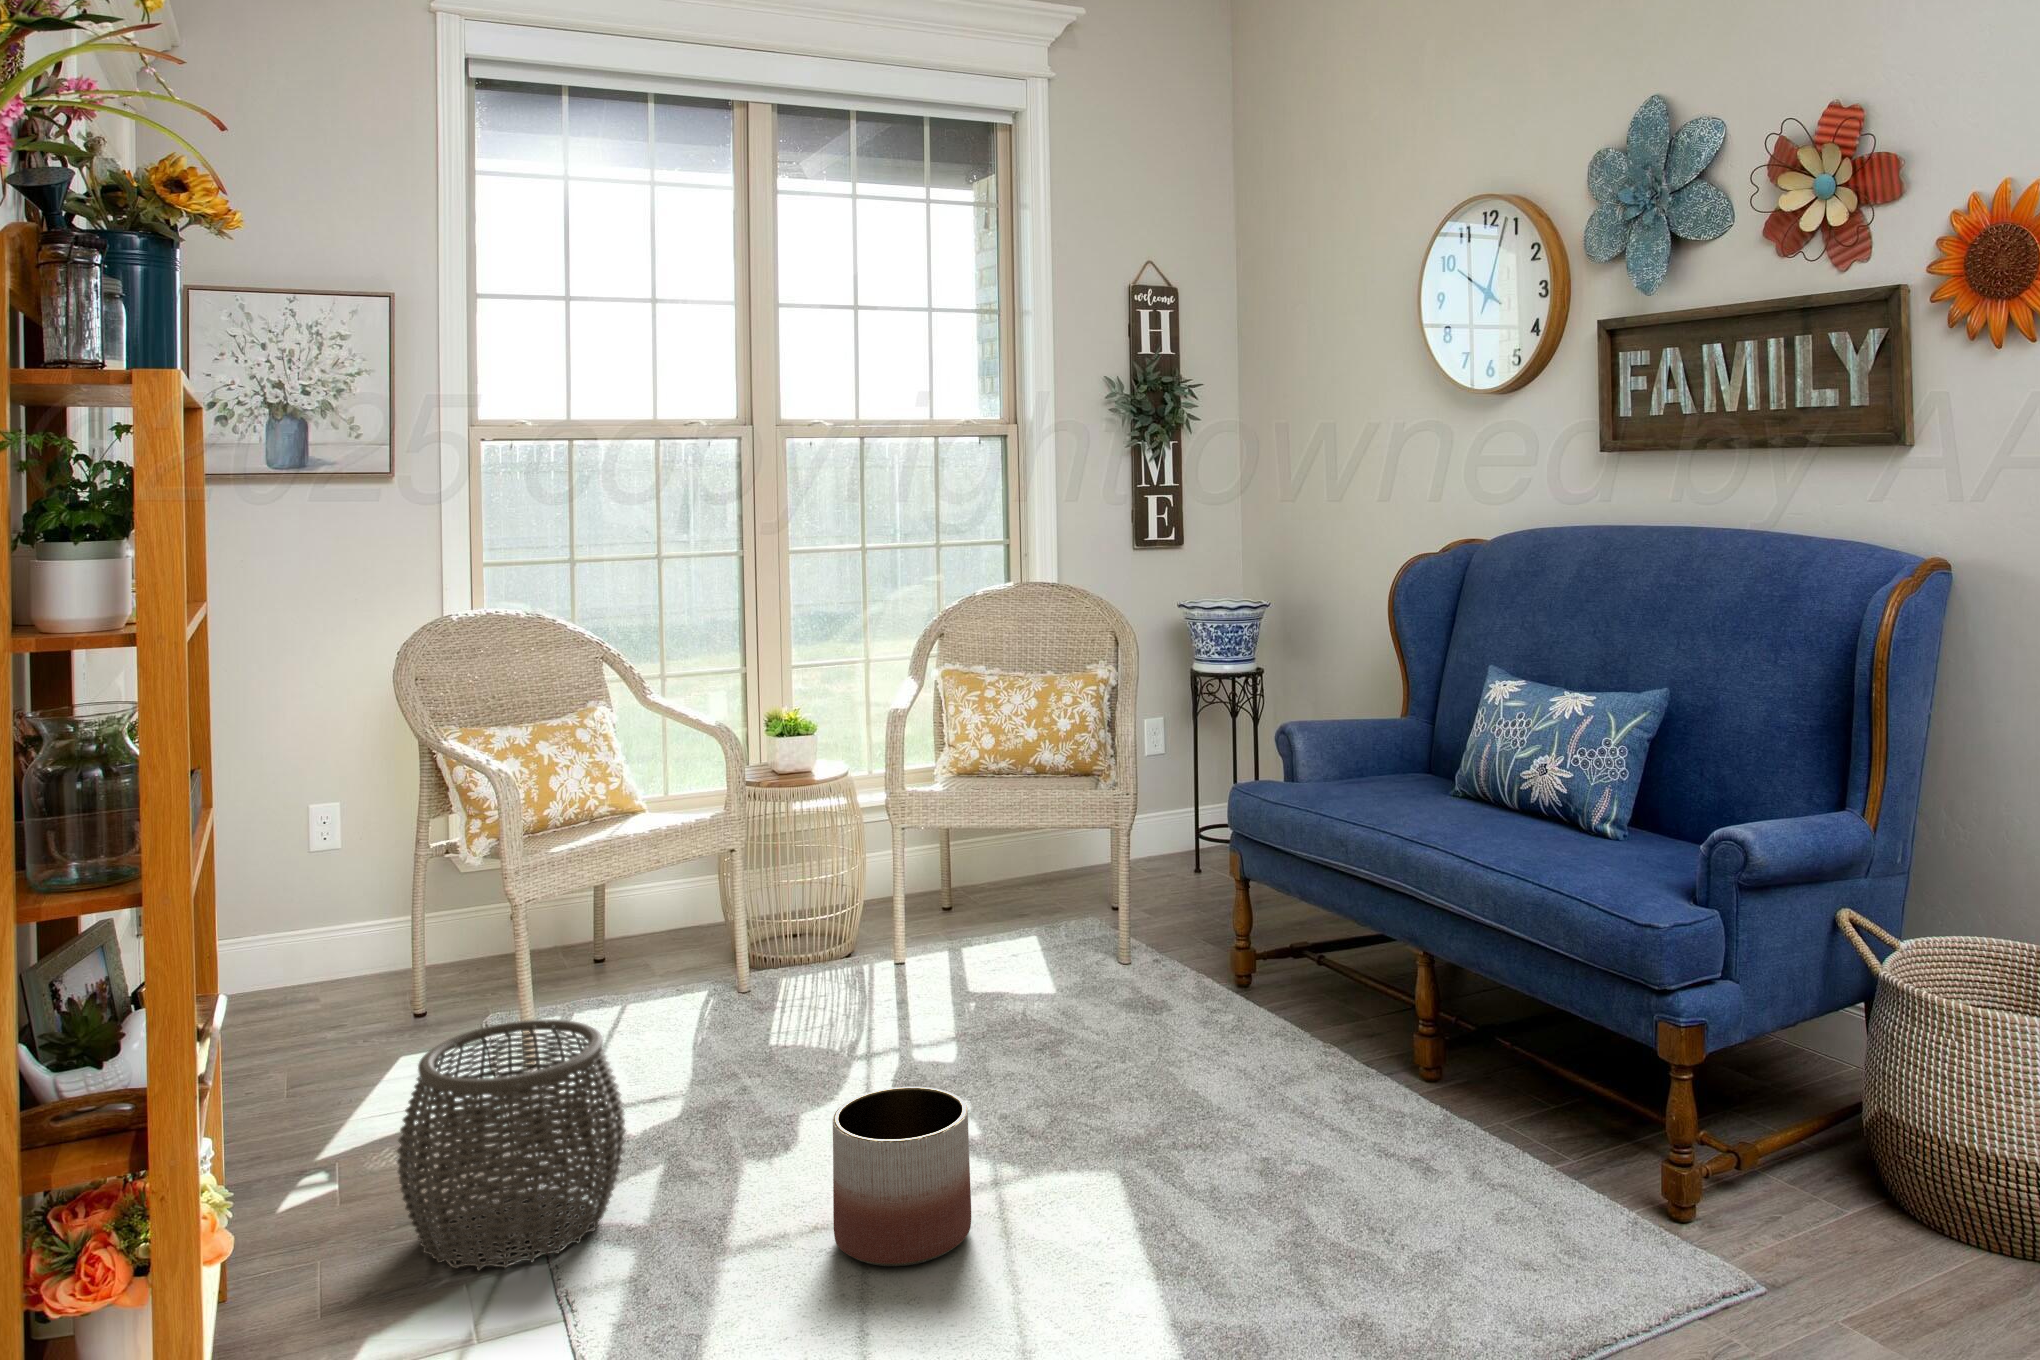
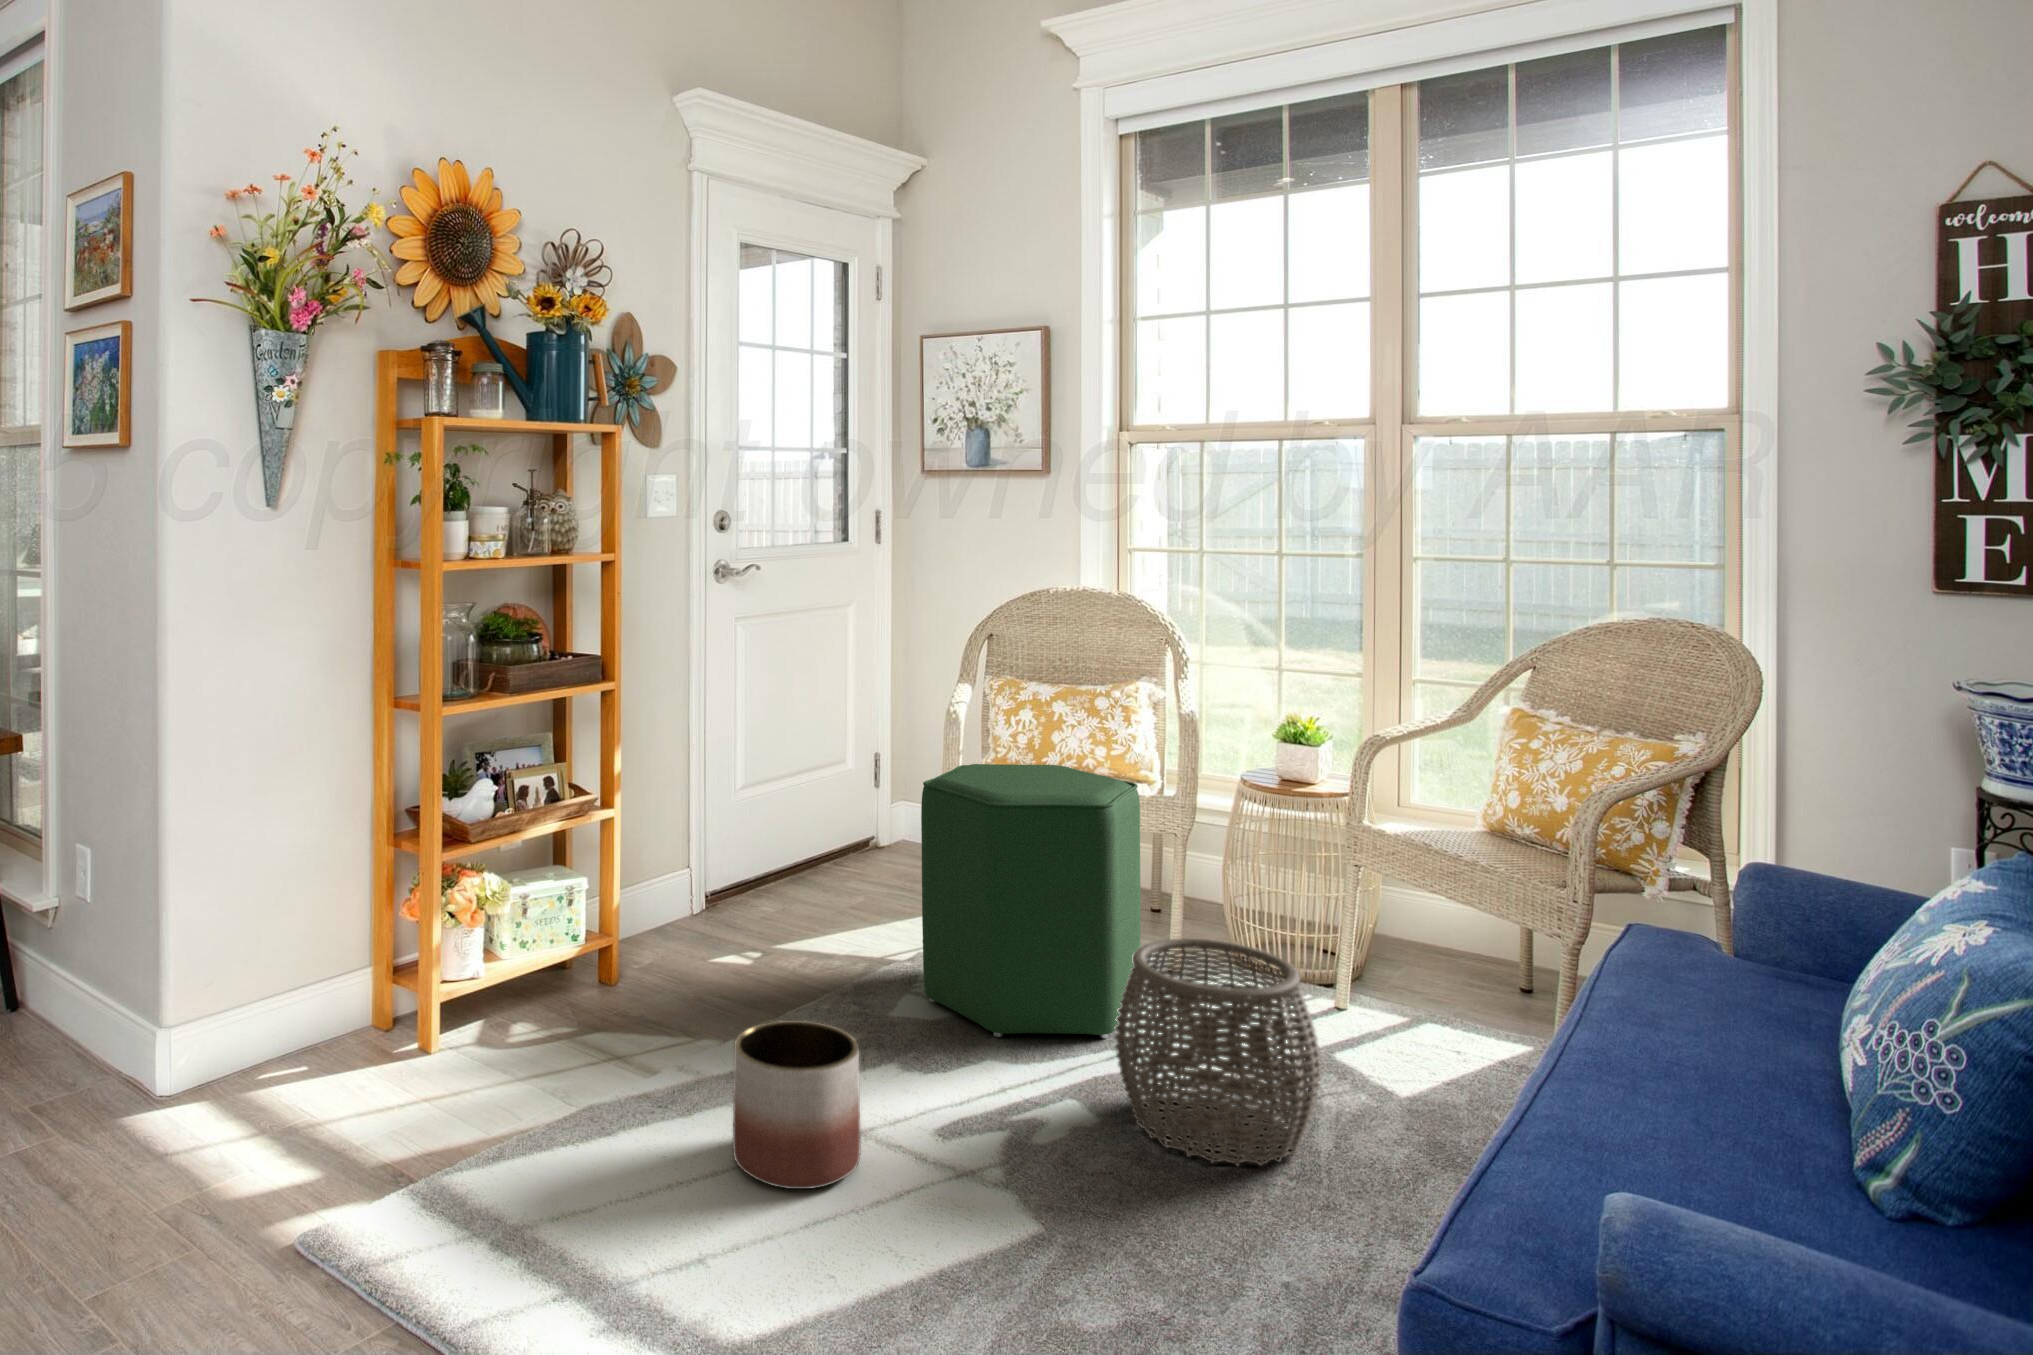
ottoman: none [583,800,828,1103] -> present [921,764,1141,1038]
woven basket: present [397,1019,626,1270] -> present [1115,939,1322,1166]

